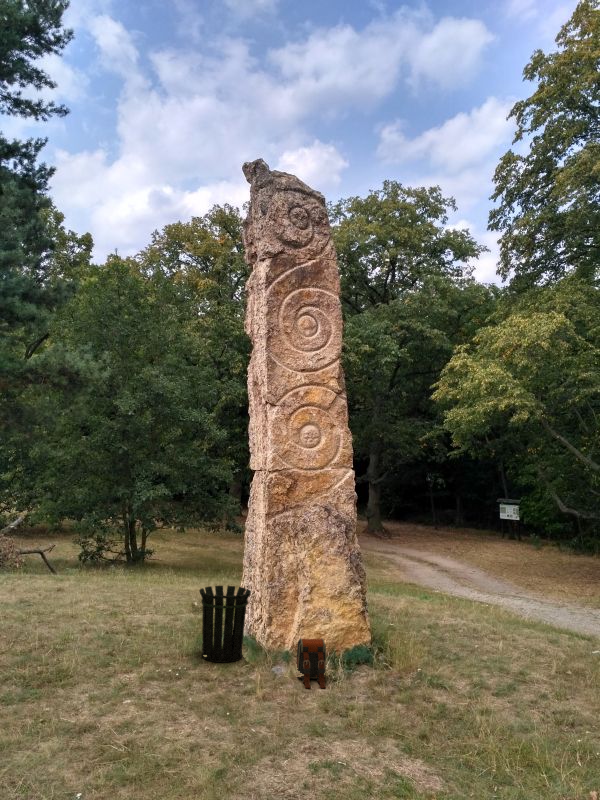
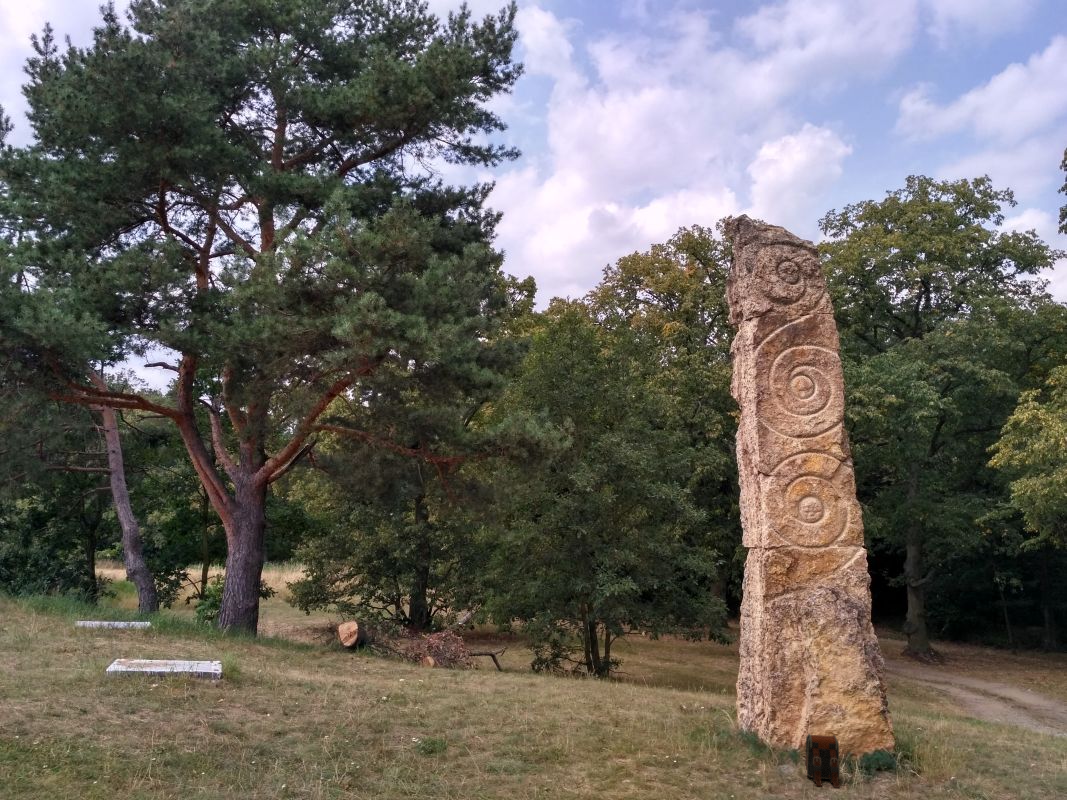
waste bin: present [199,586,251,663] -> none [693,677,751,759]

